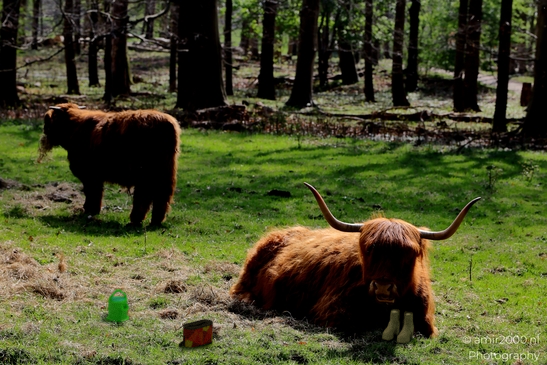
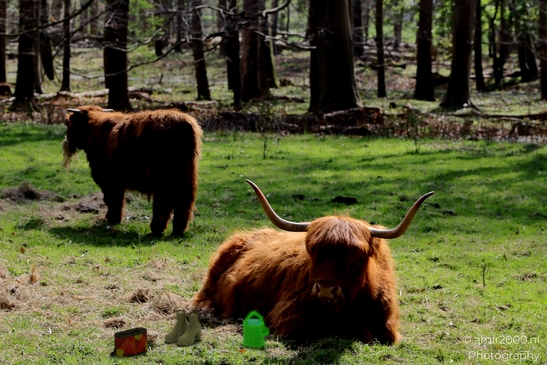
watering can: present [107,289,129,322] -> present [242,311,269,347]
boots: present [382,309,414,344] -> present [165,310,201,346]

